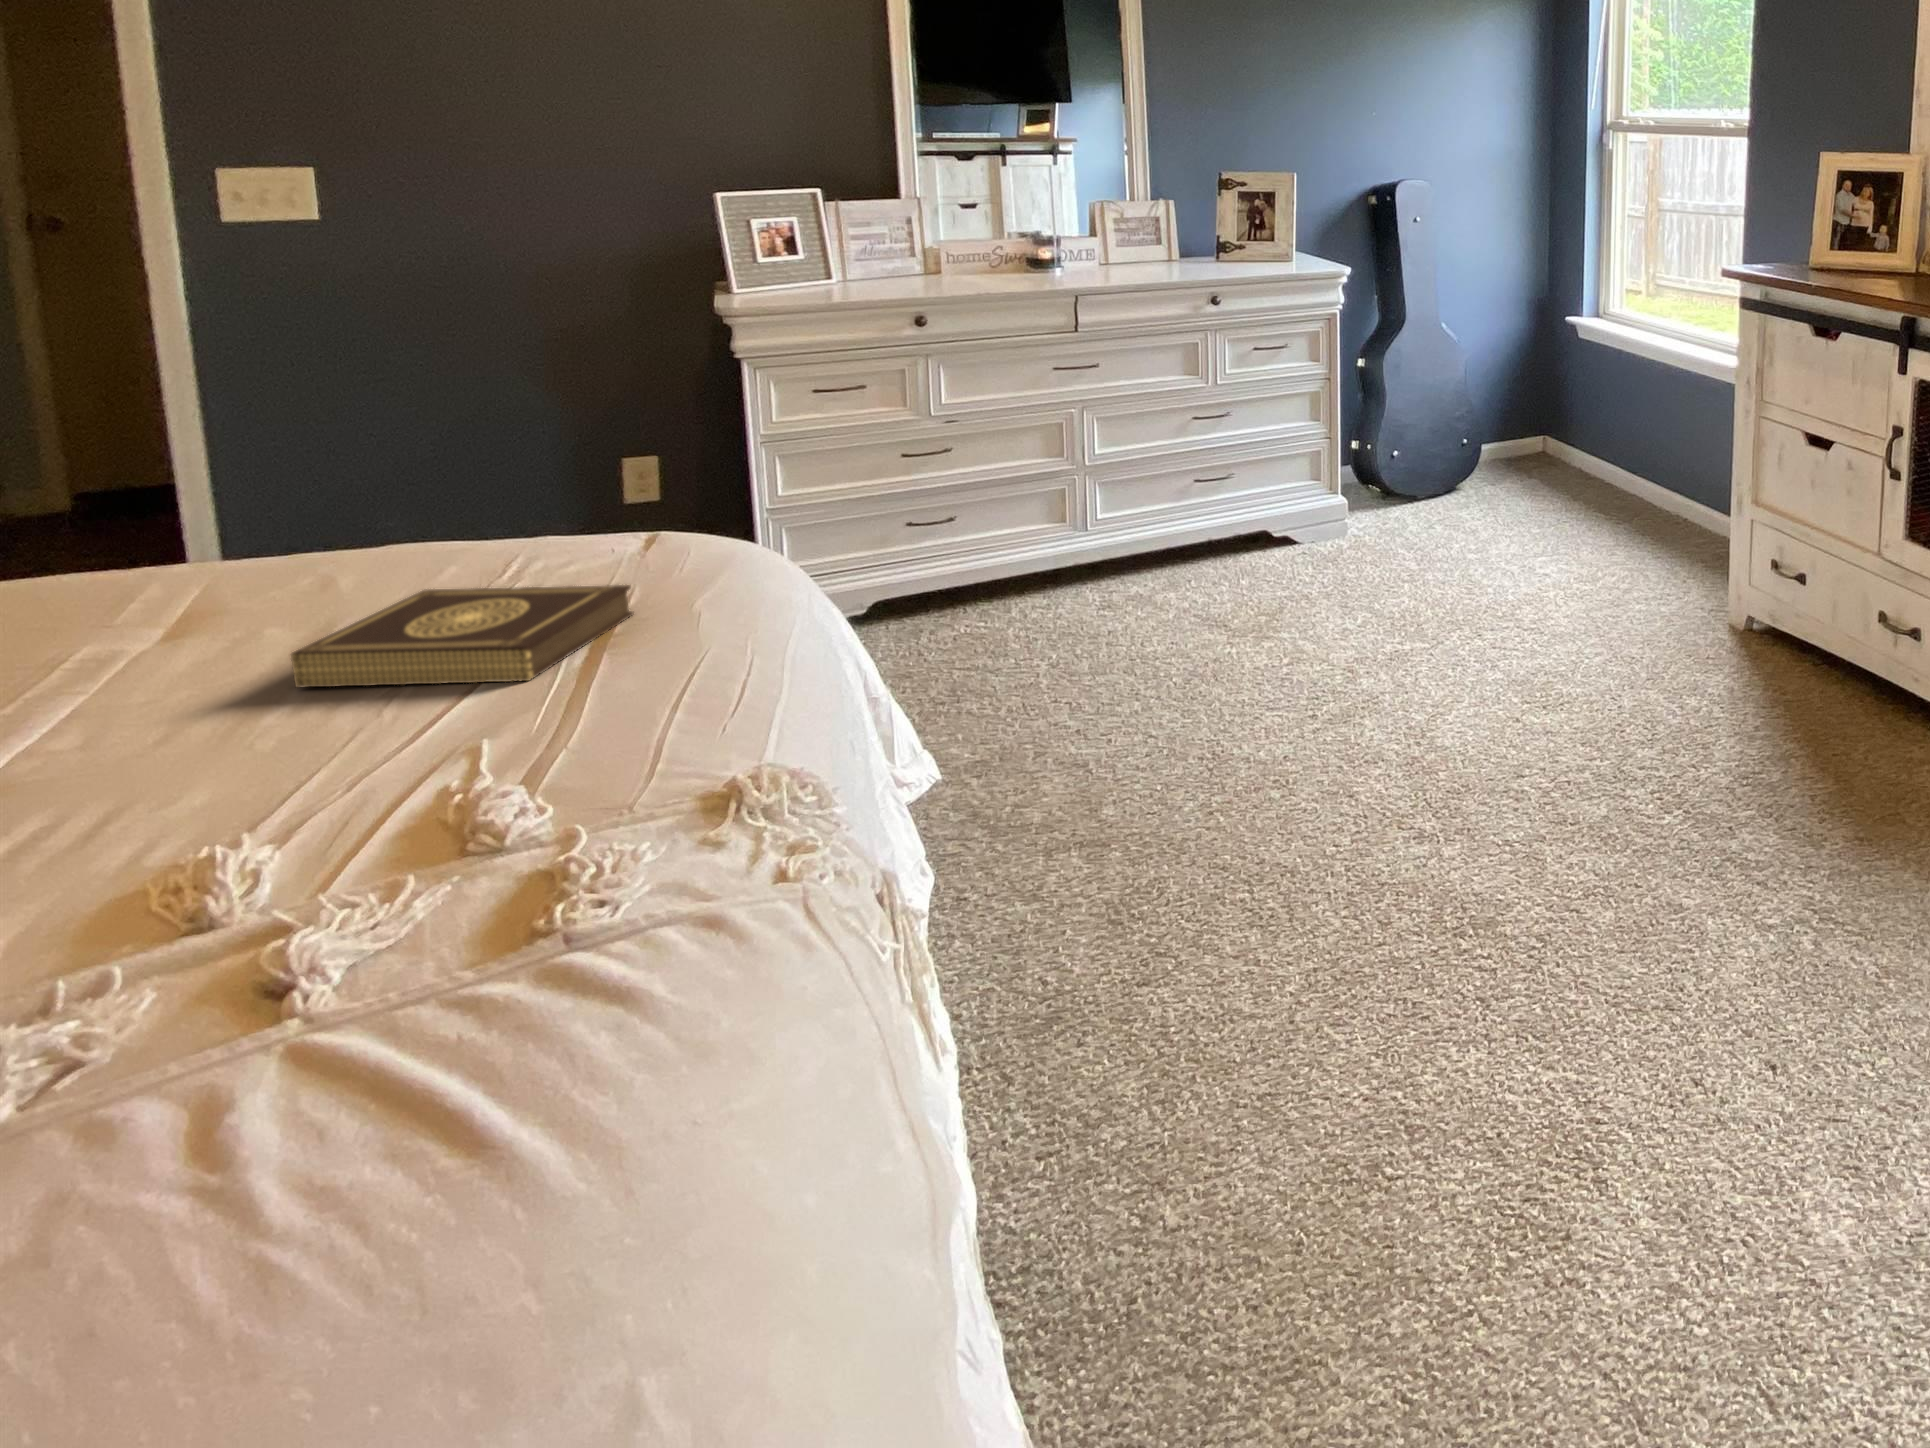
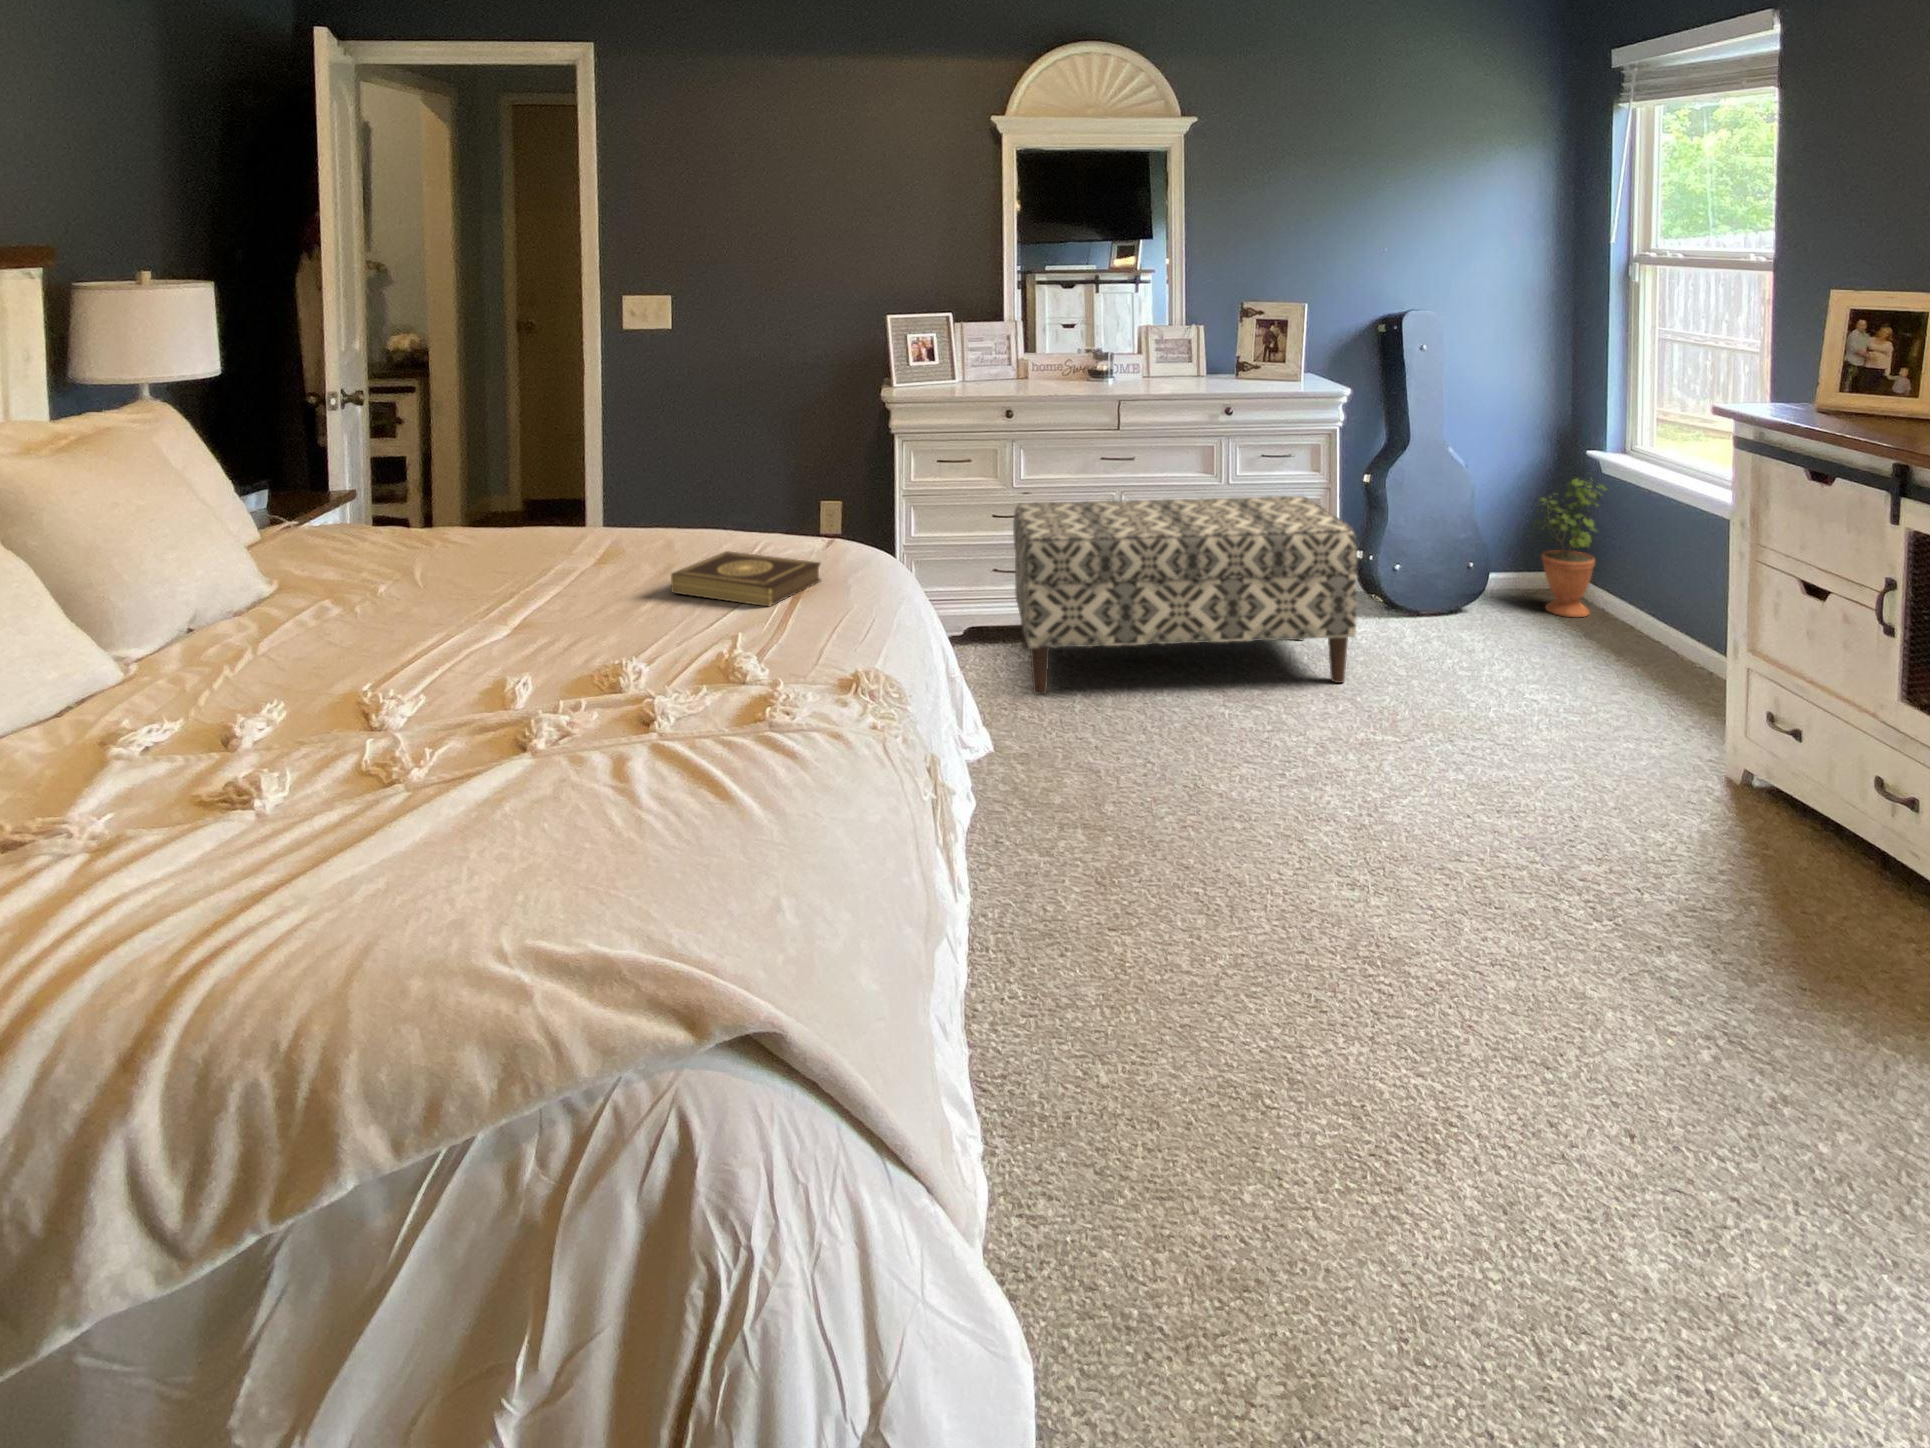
potted plant: none [1528,343,1596,490] -> present [1535,473,1606,617]
bench: none [934,393,1376,682] -> present [1013,496,1357,694]

